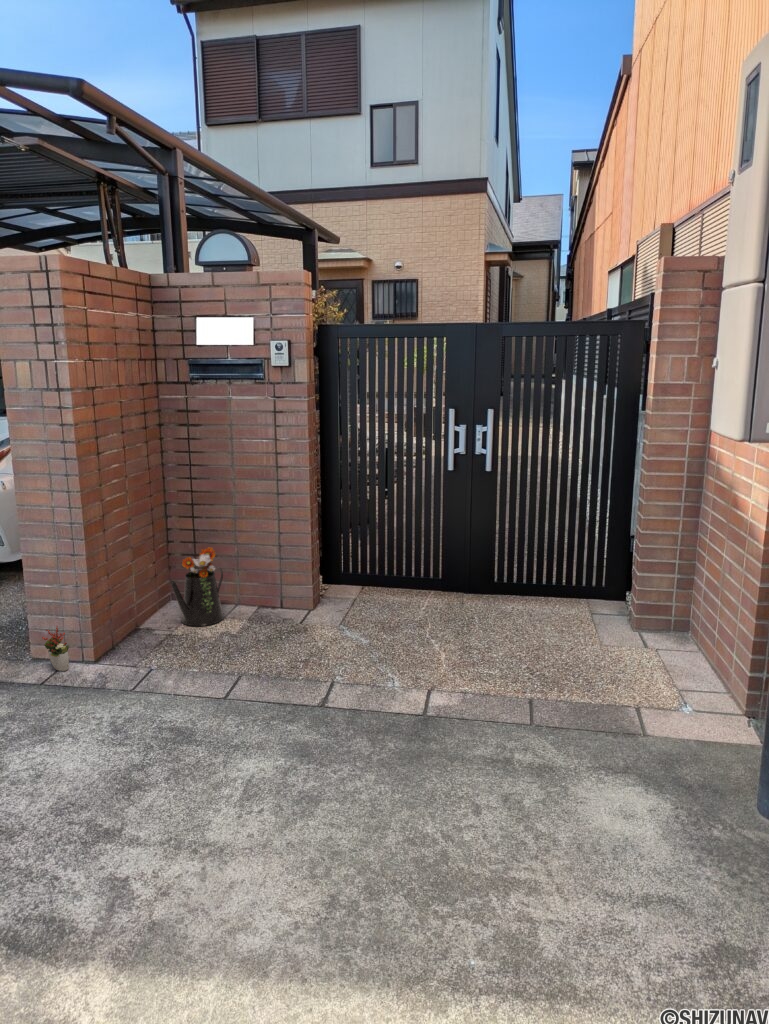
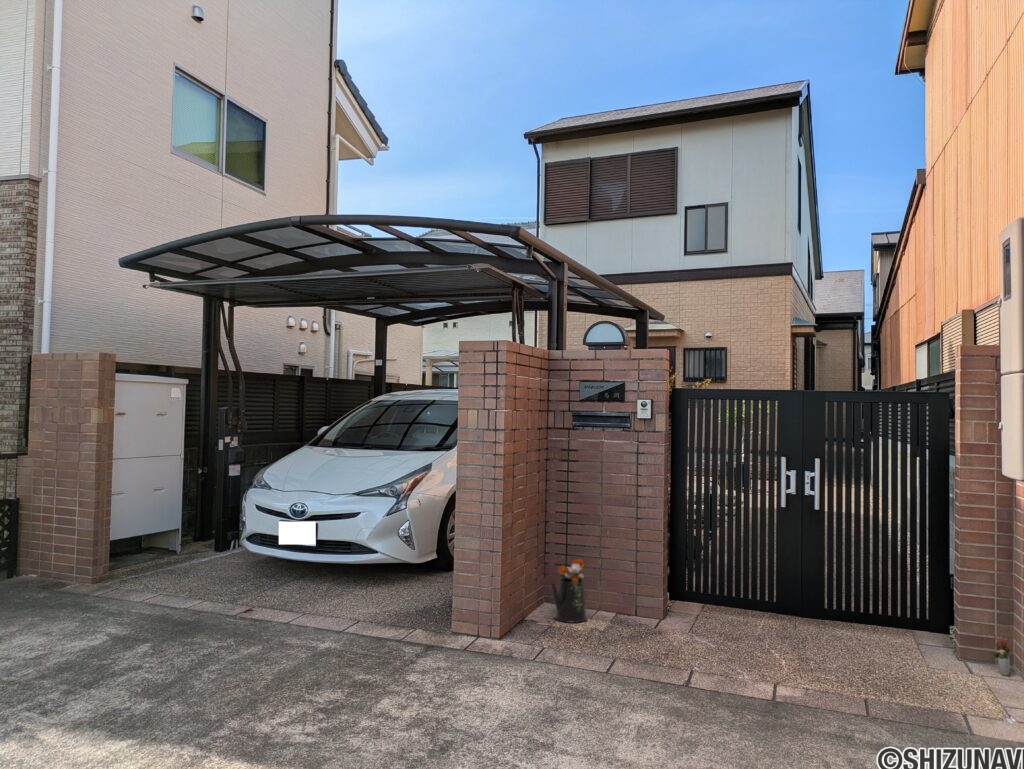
decorative plant: present [42,626,69,671] -> present [991,634,1014,676]

